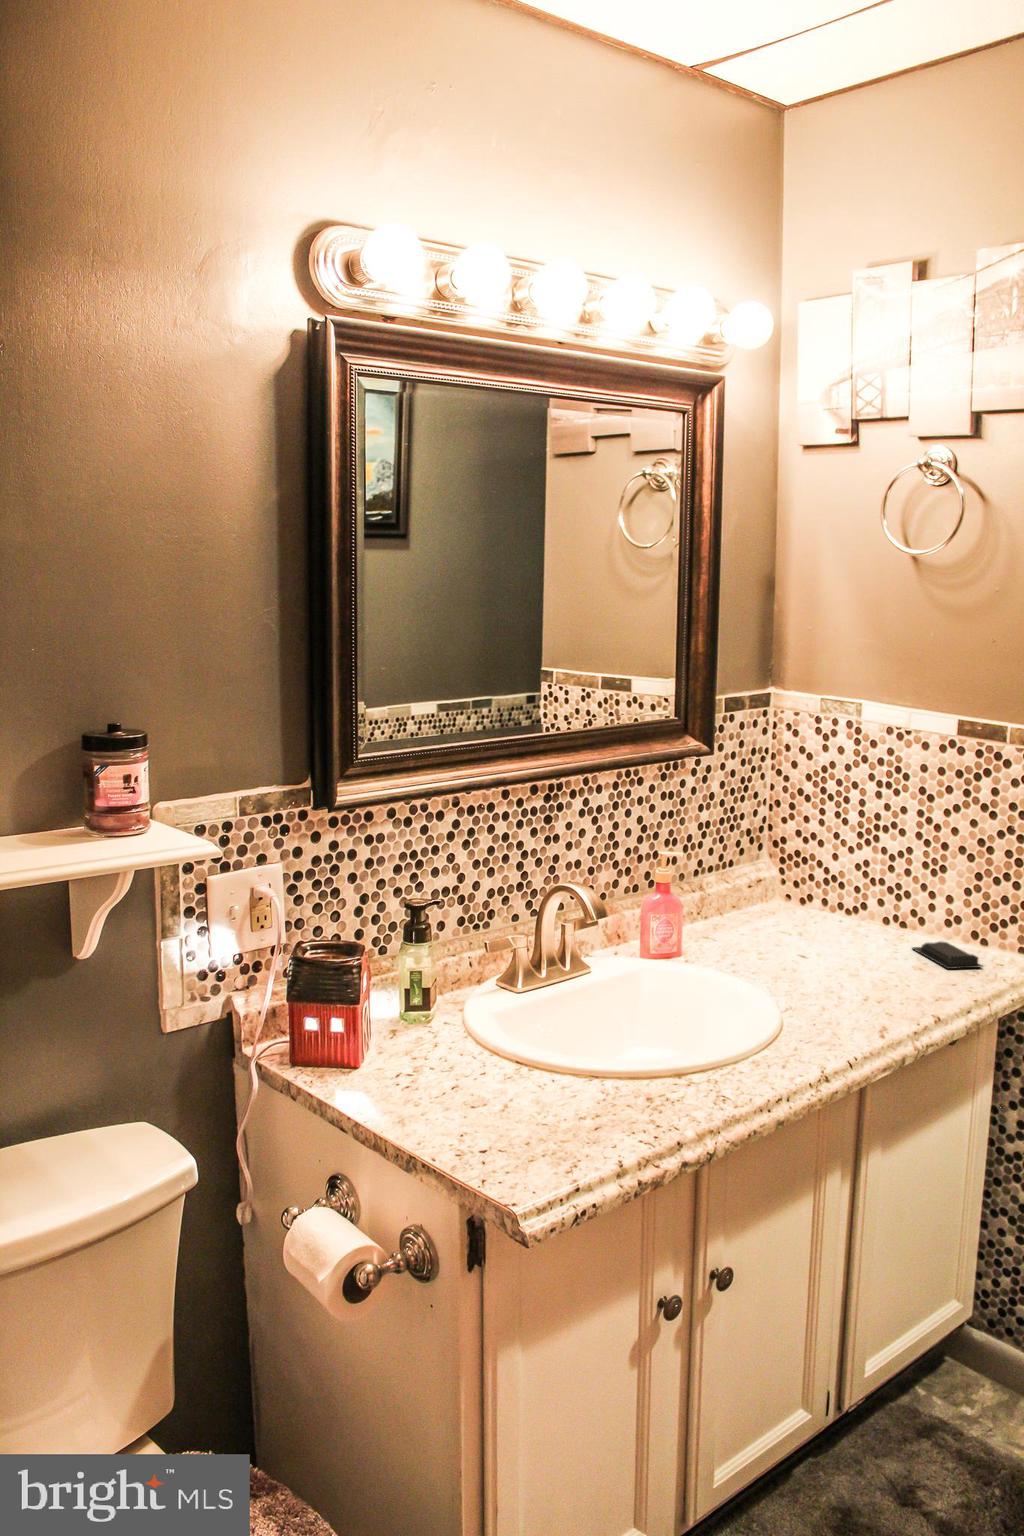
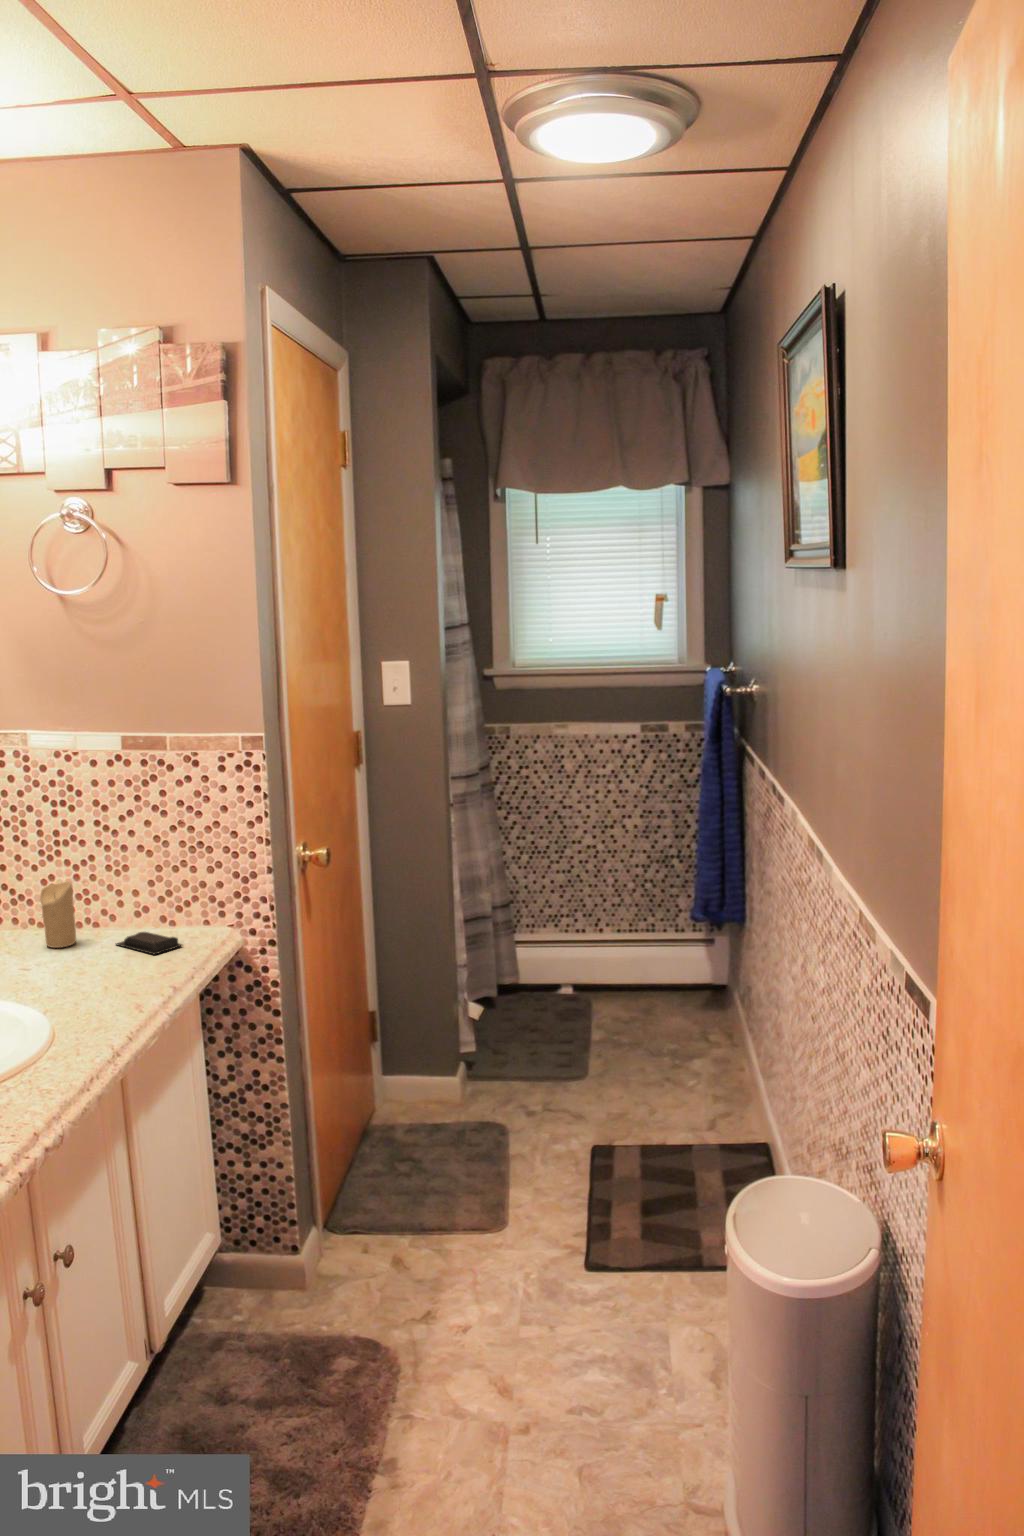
candle: none [842,869,879,938] -> present [40,881,76,948]

